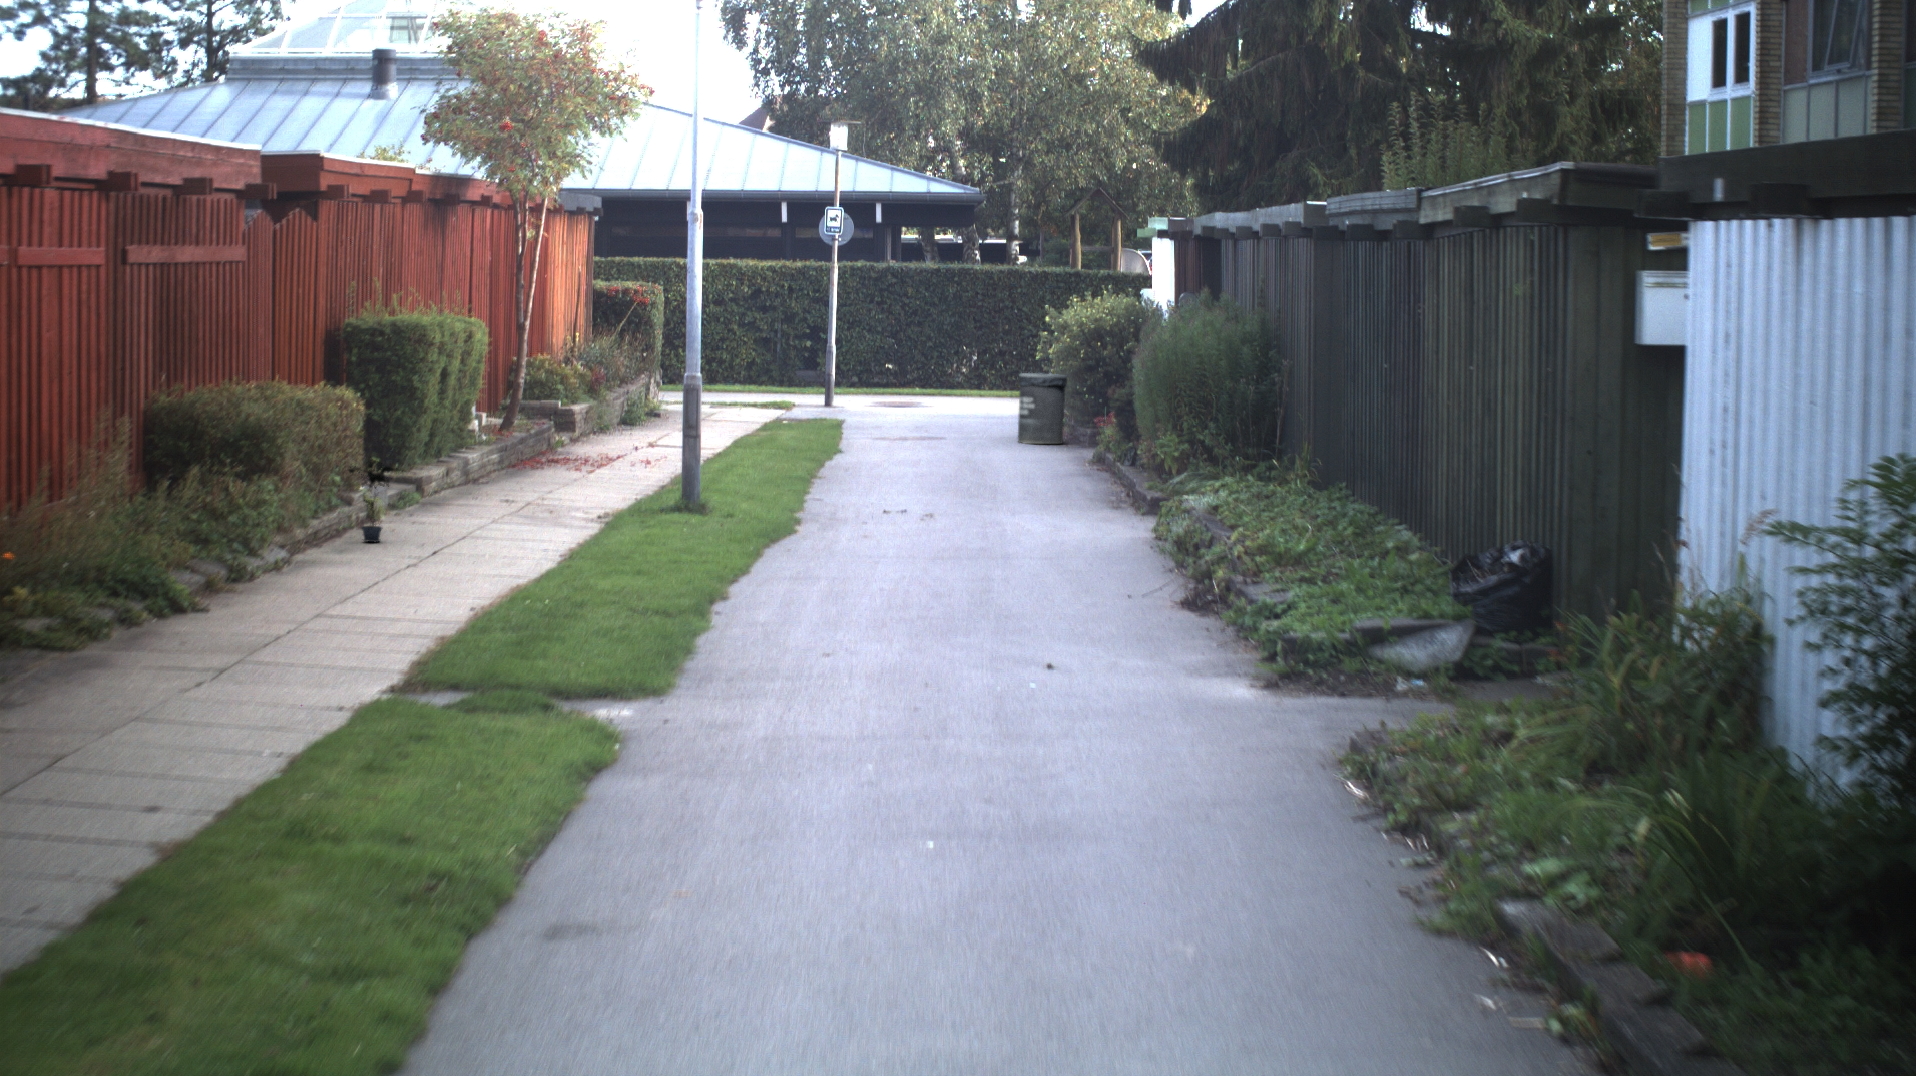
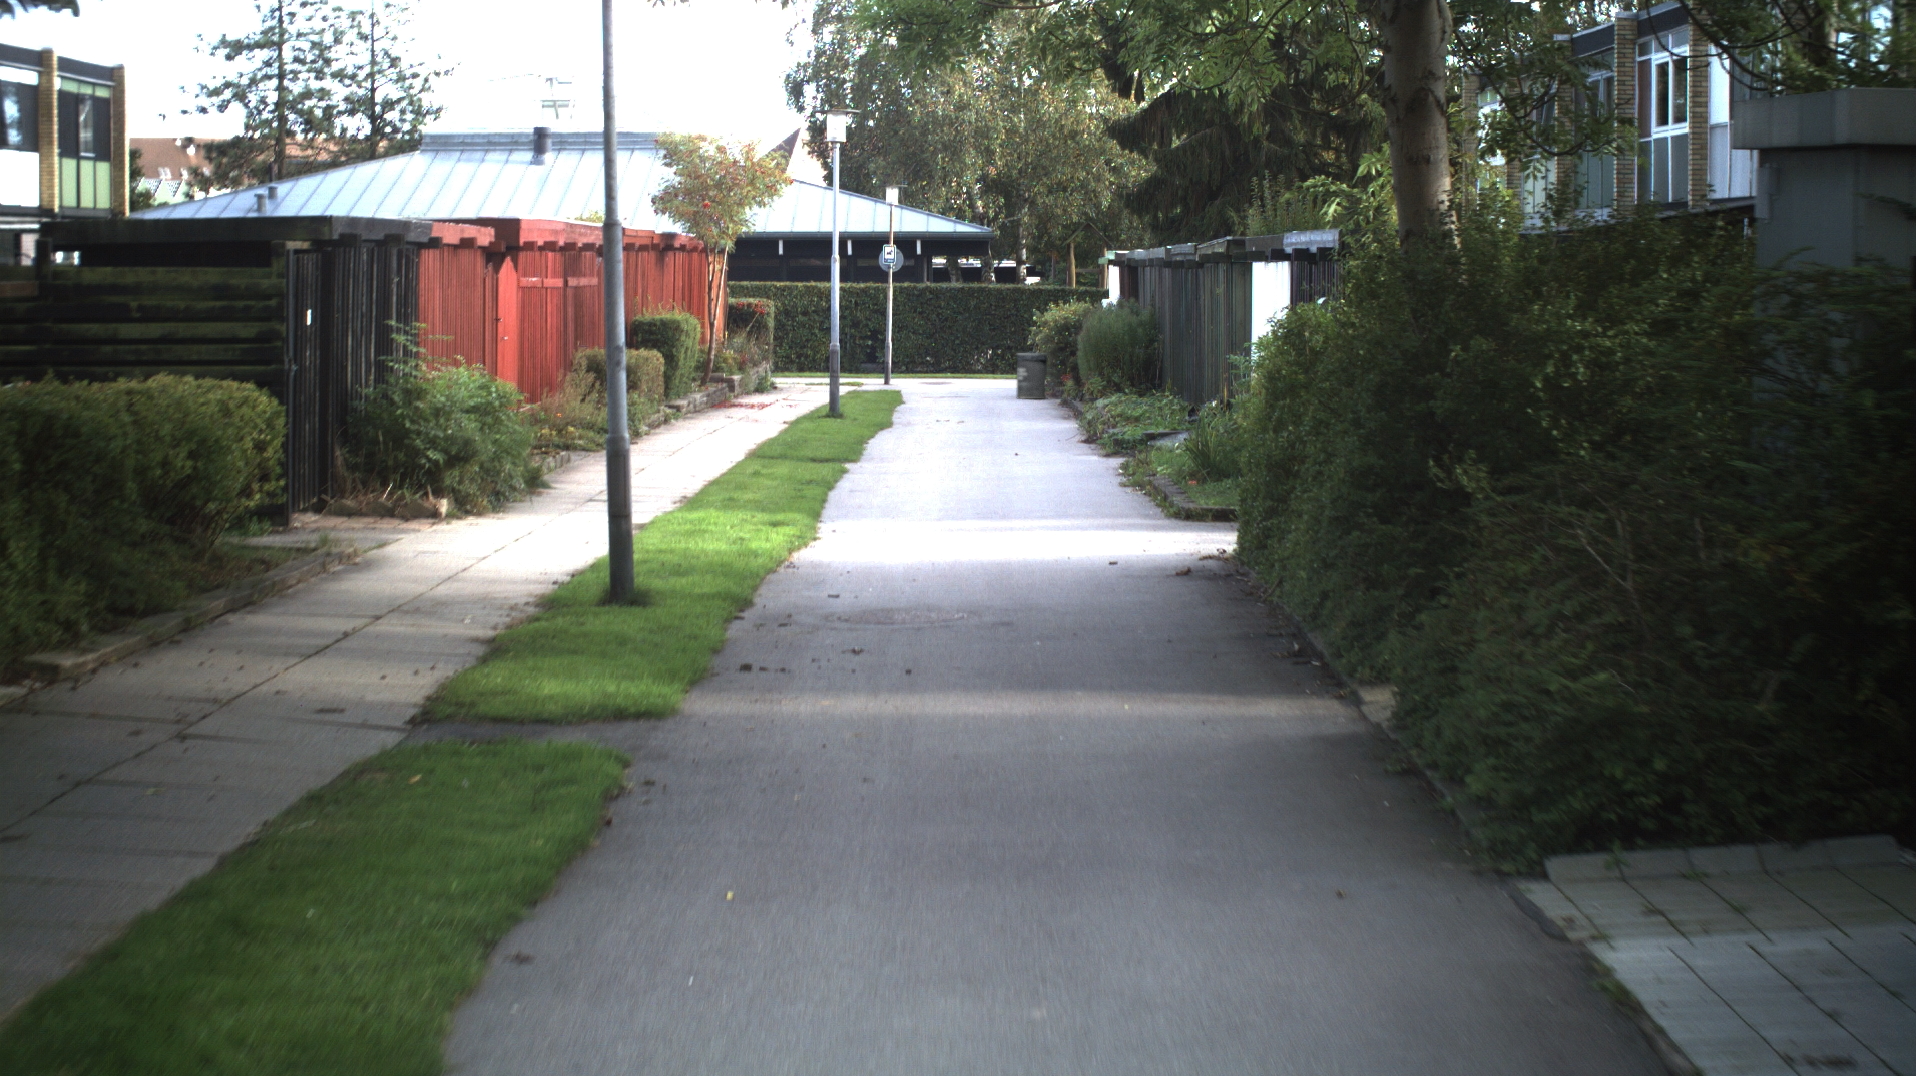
potted plant: present [348,459,398,542] -> none [660,384,690,427]

